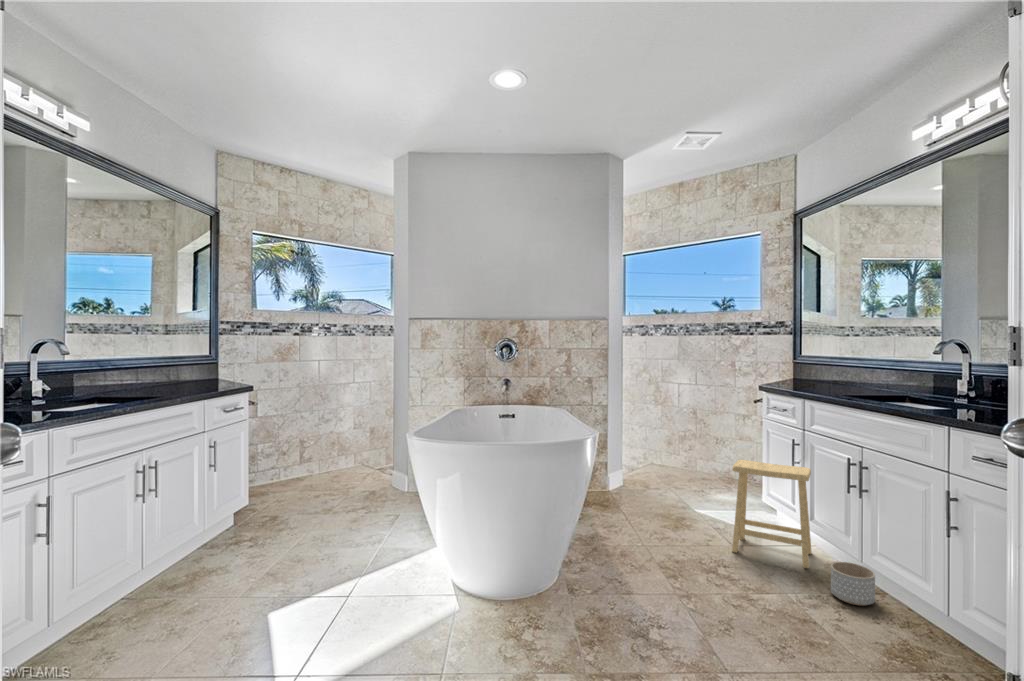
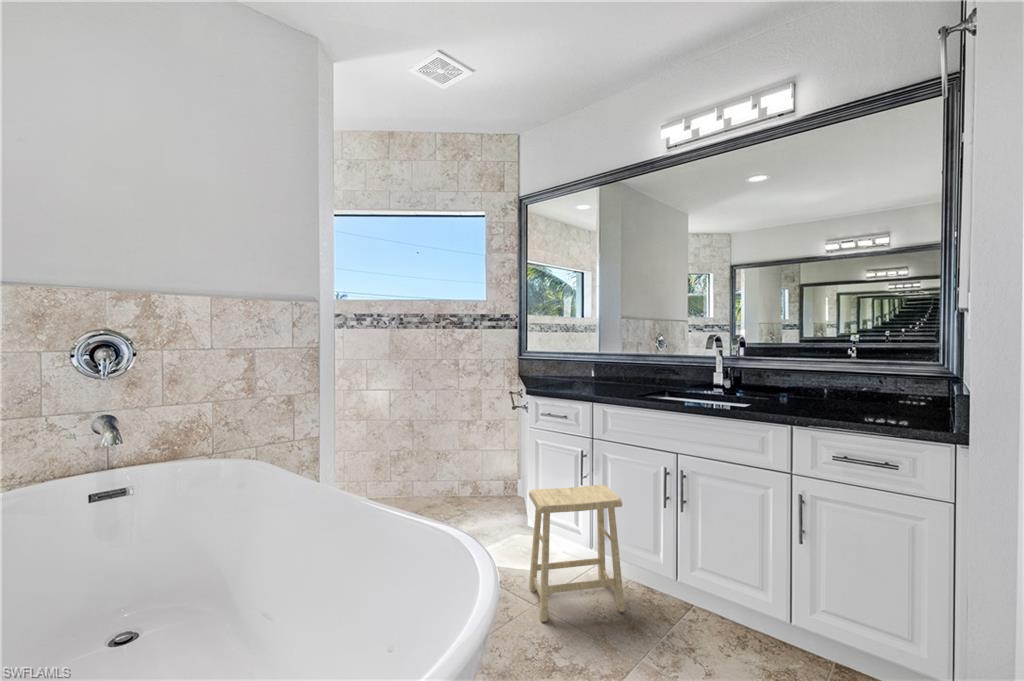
planter: present [831,562,875,606] -> none [667,595,714,654]

